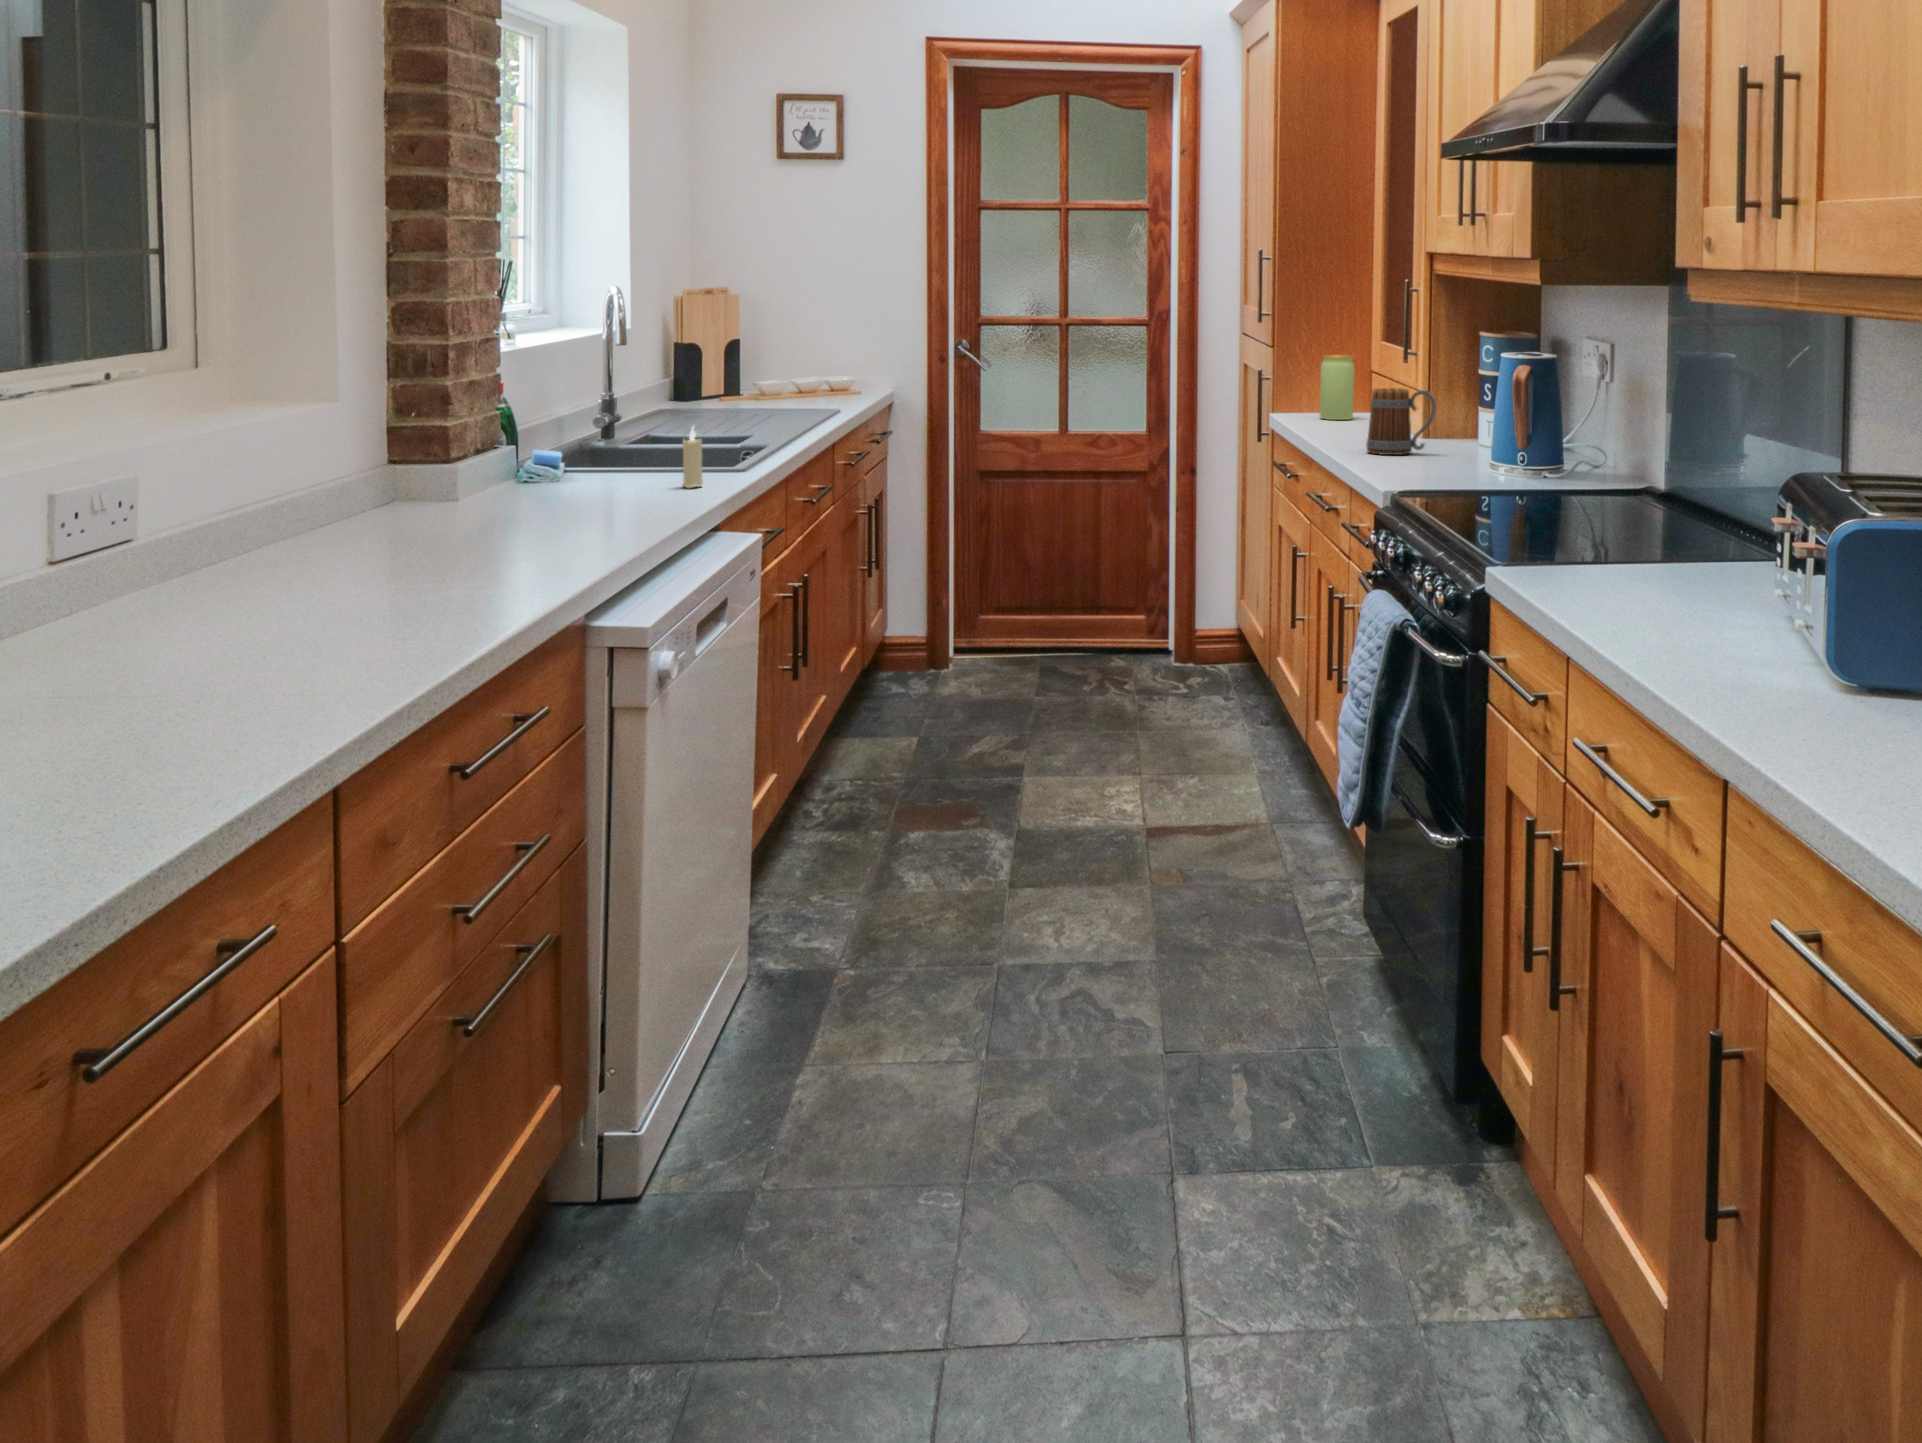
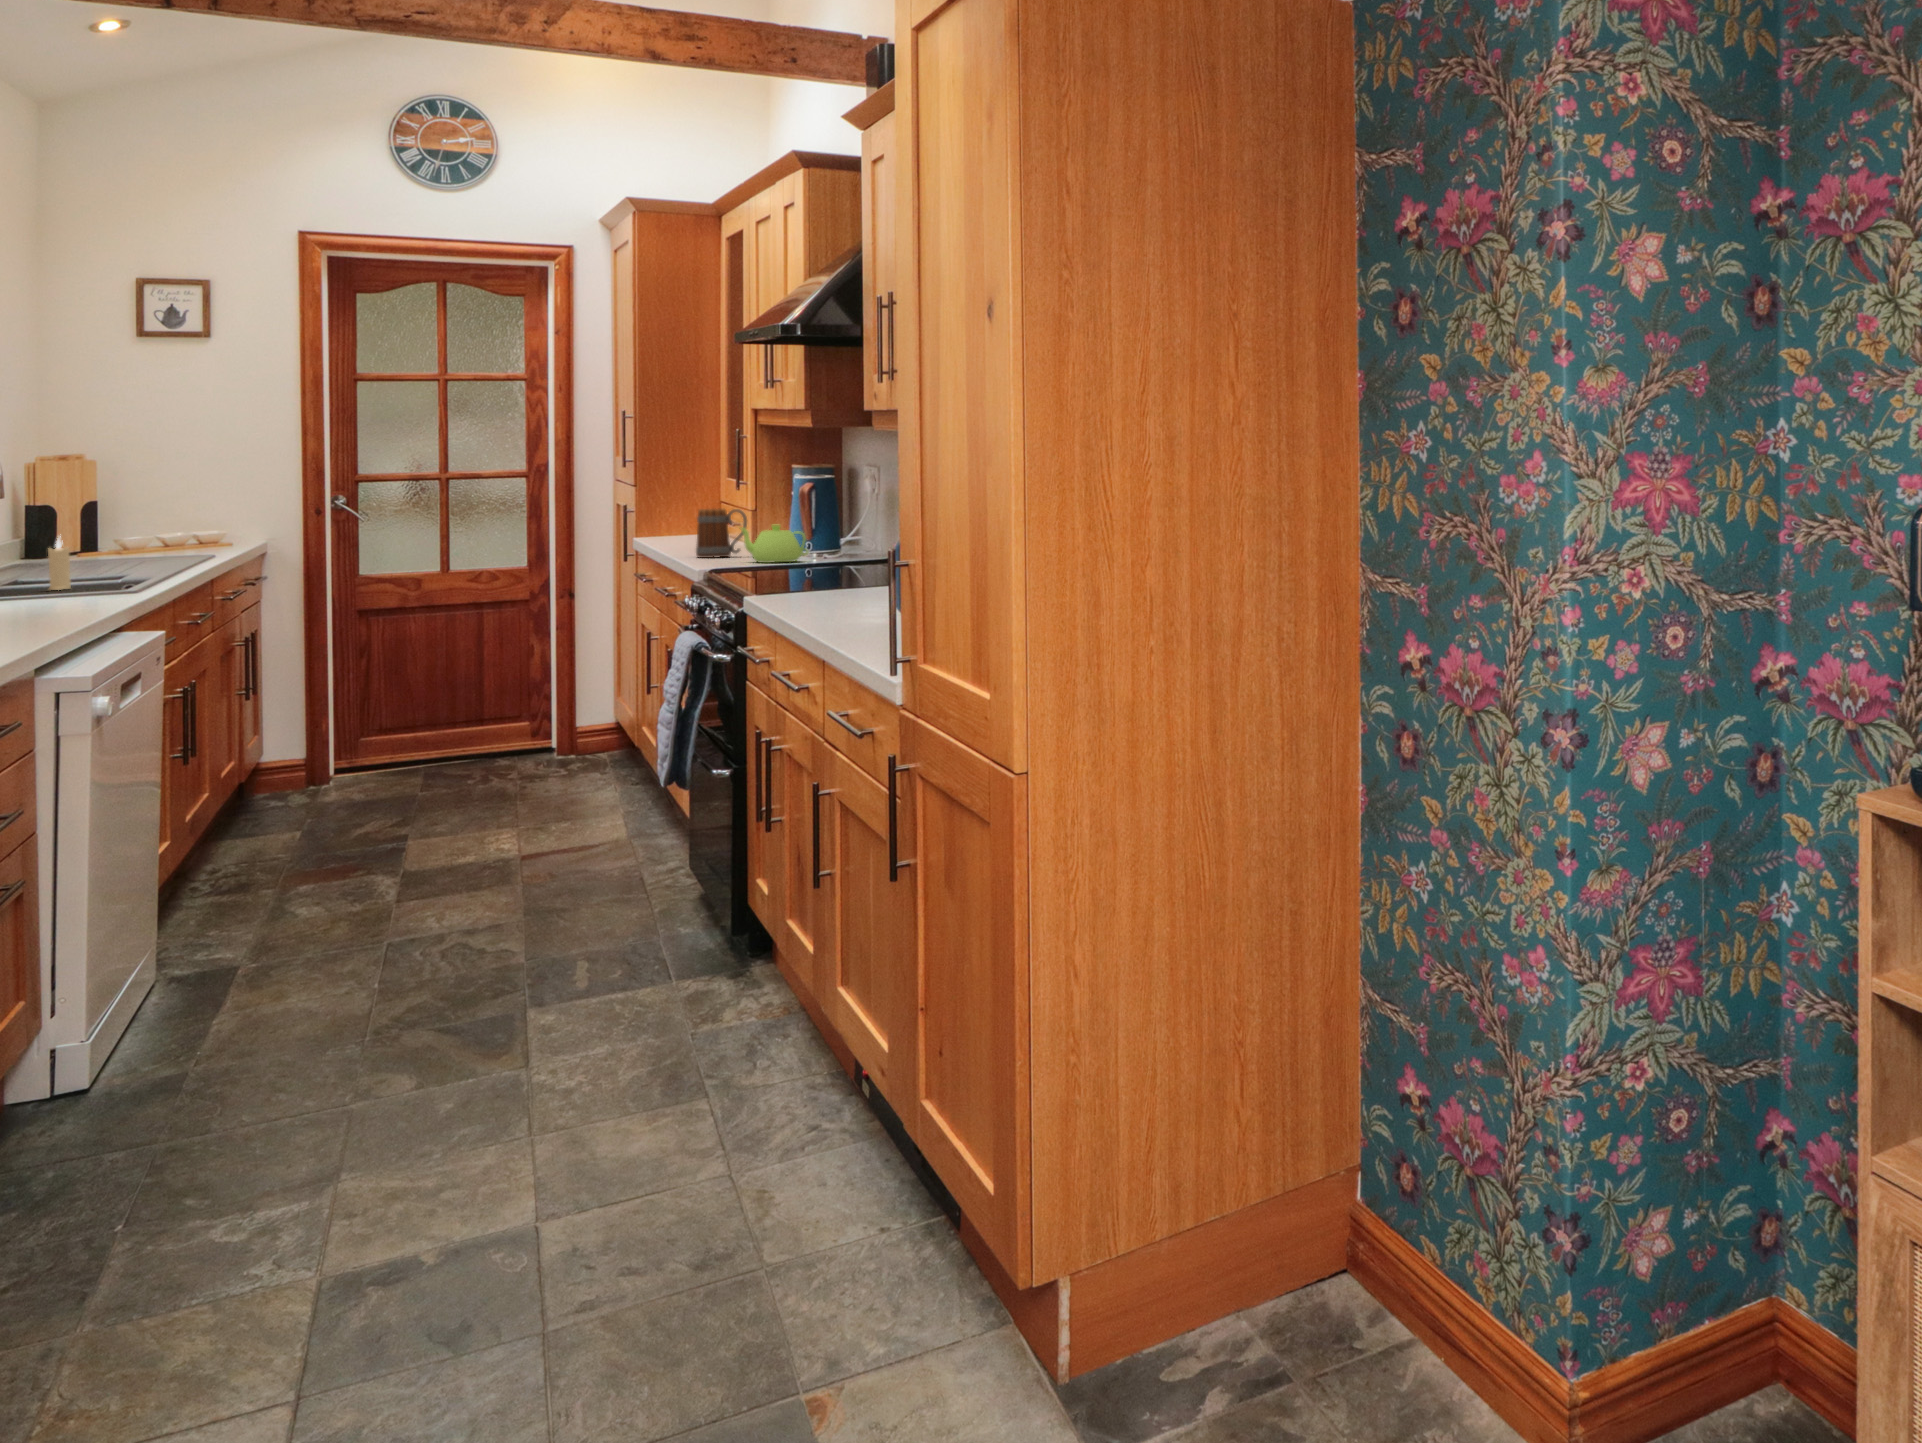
jar: present [1320,355,1354,420] -> none [667,495,696,545]
teapot: none [1429,420,1525,474] -> present [741,525,808,563]

